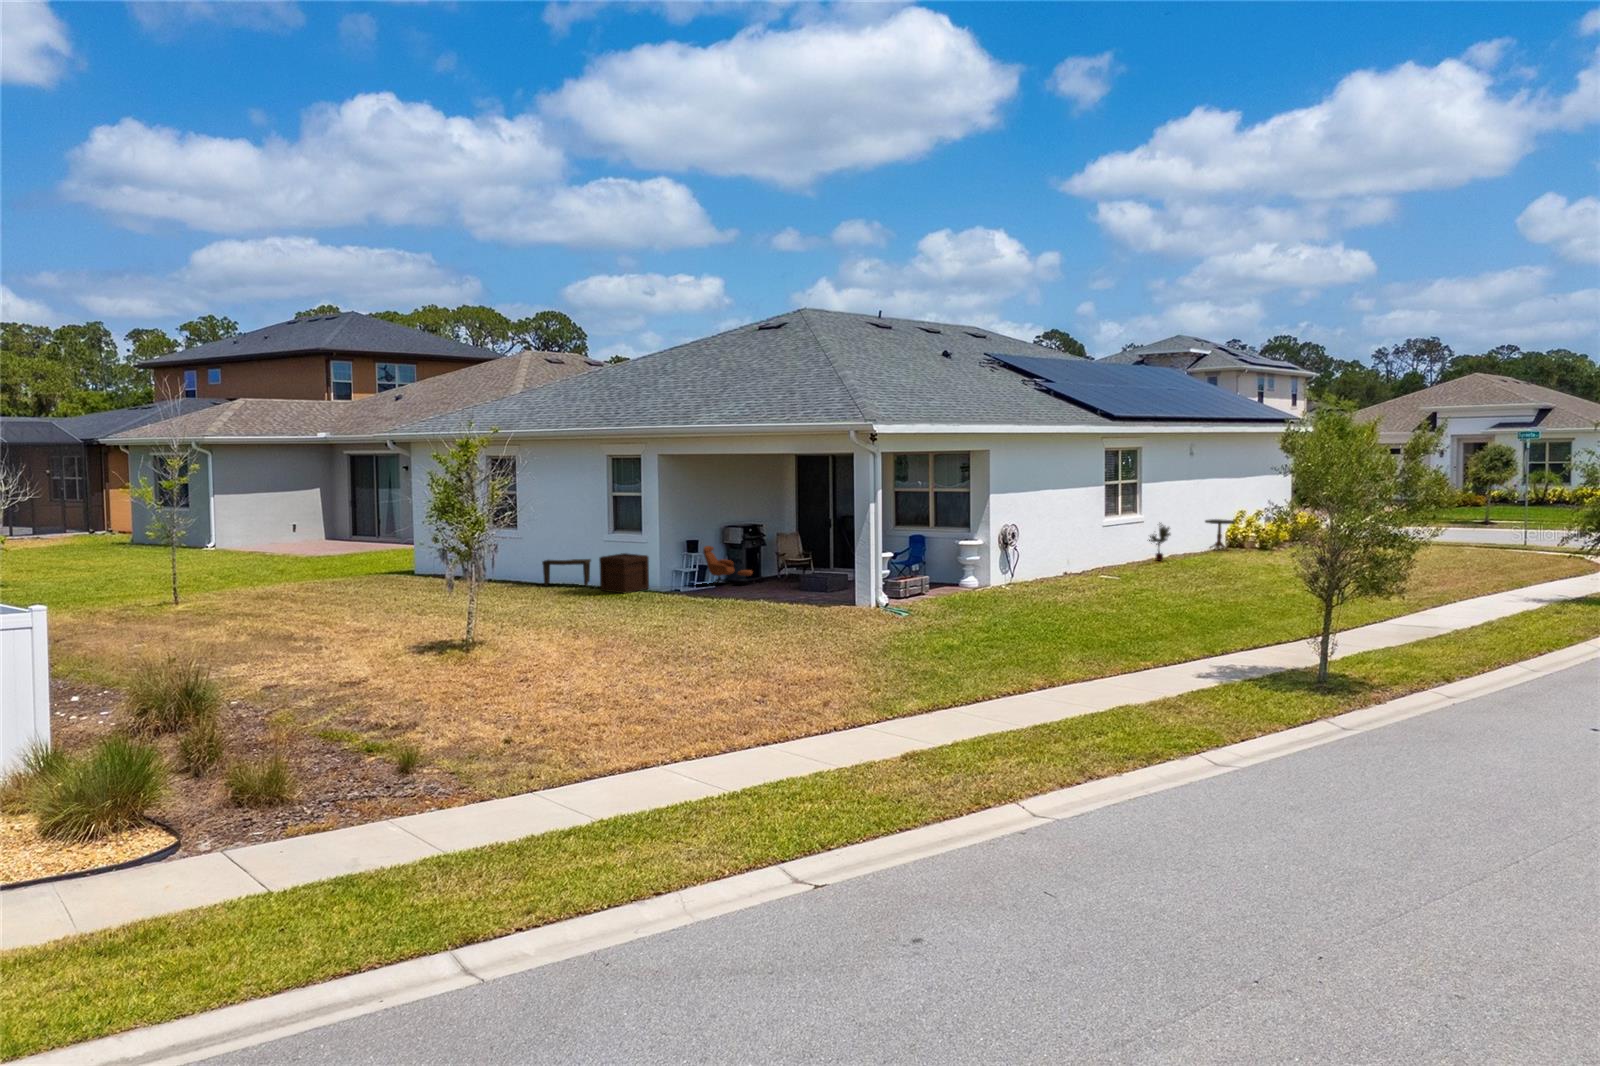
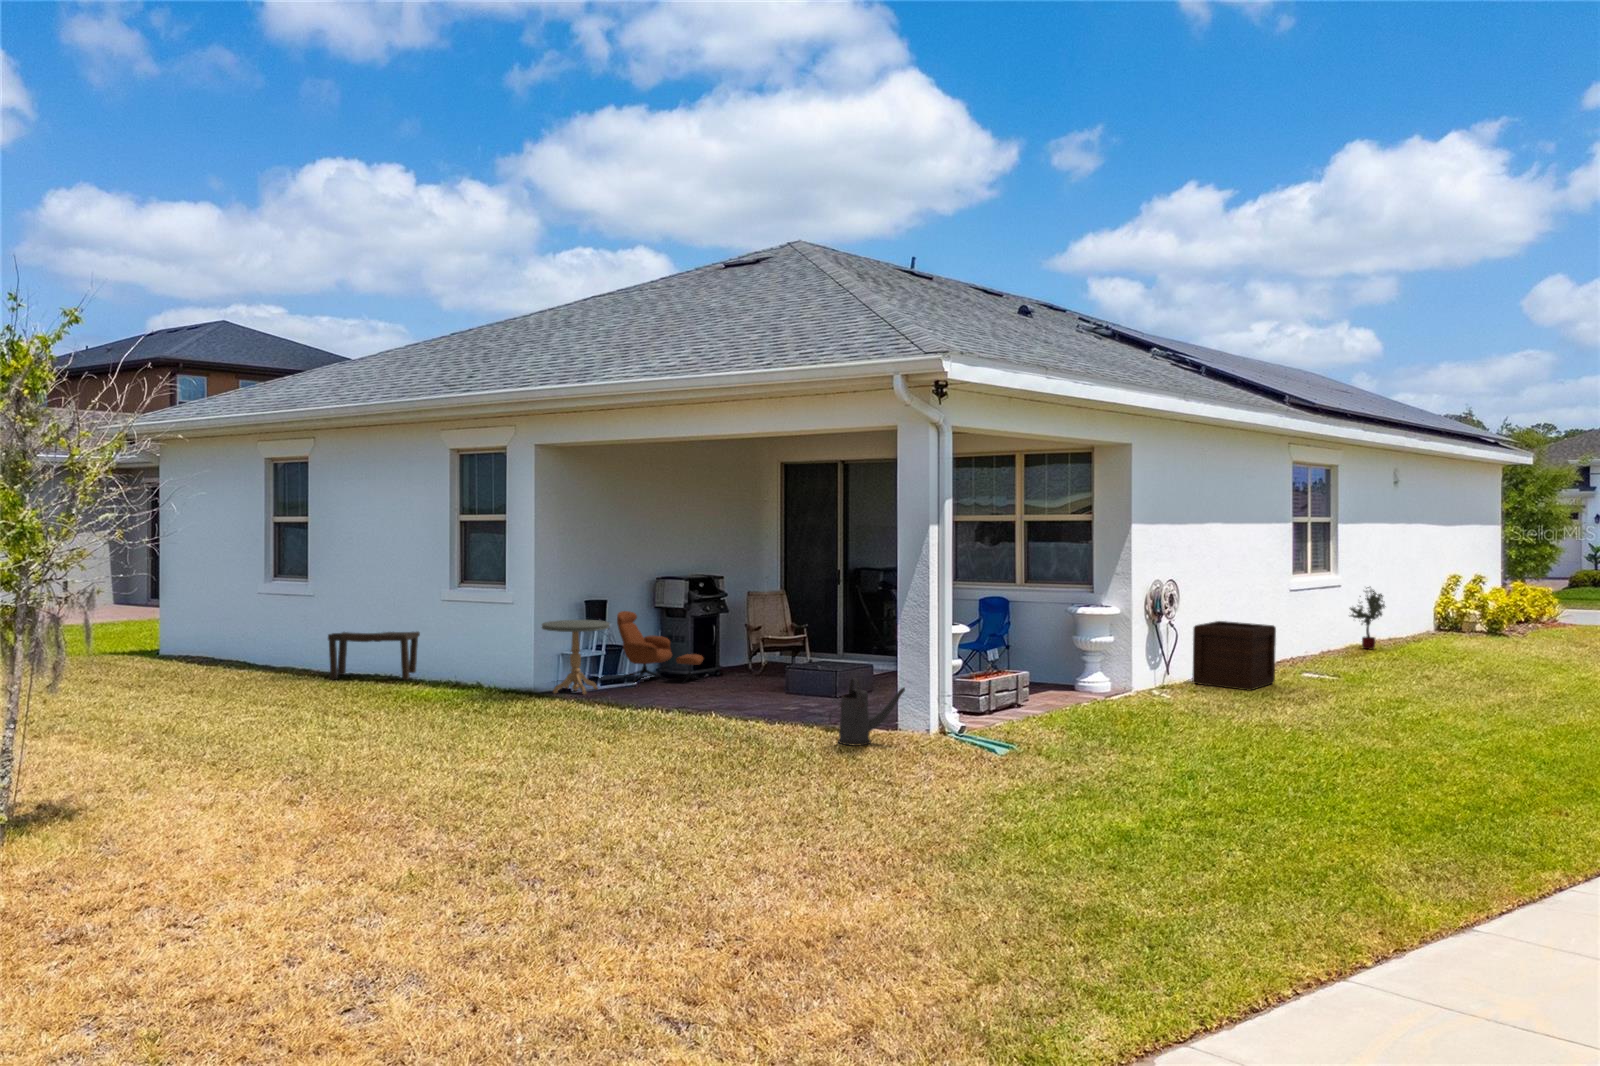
side table: present [1205,519,1235,550] -> present [542,620,610,694]
wooden crate: present [599,553,649,594] -> present [1192,621,1276,690]
watering can: none [820,581,859,614] -> present [829,678,905,746]

